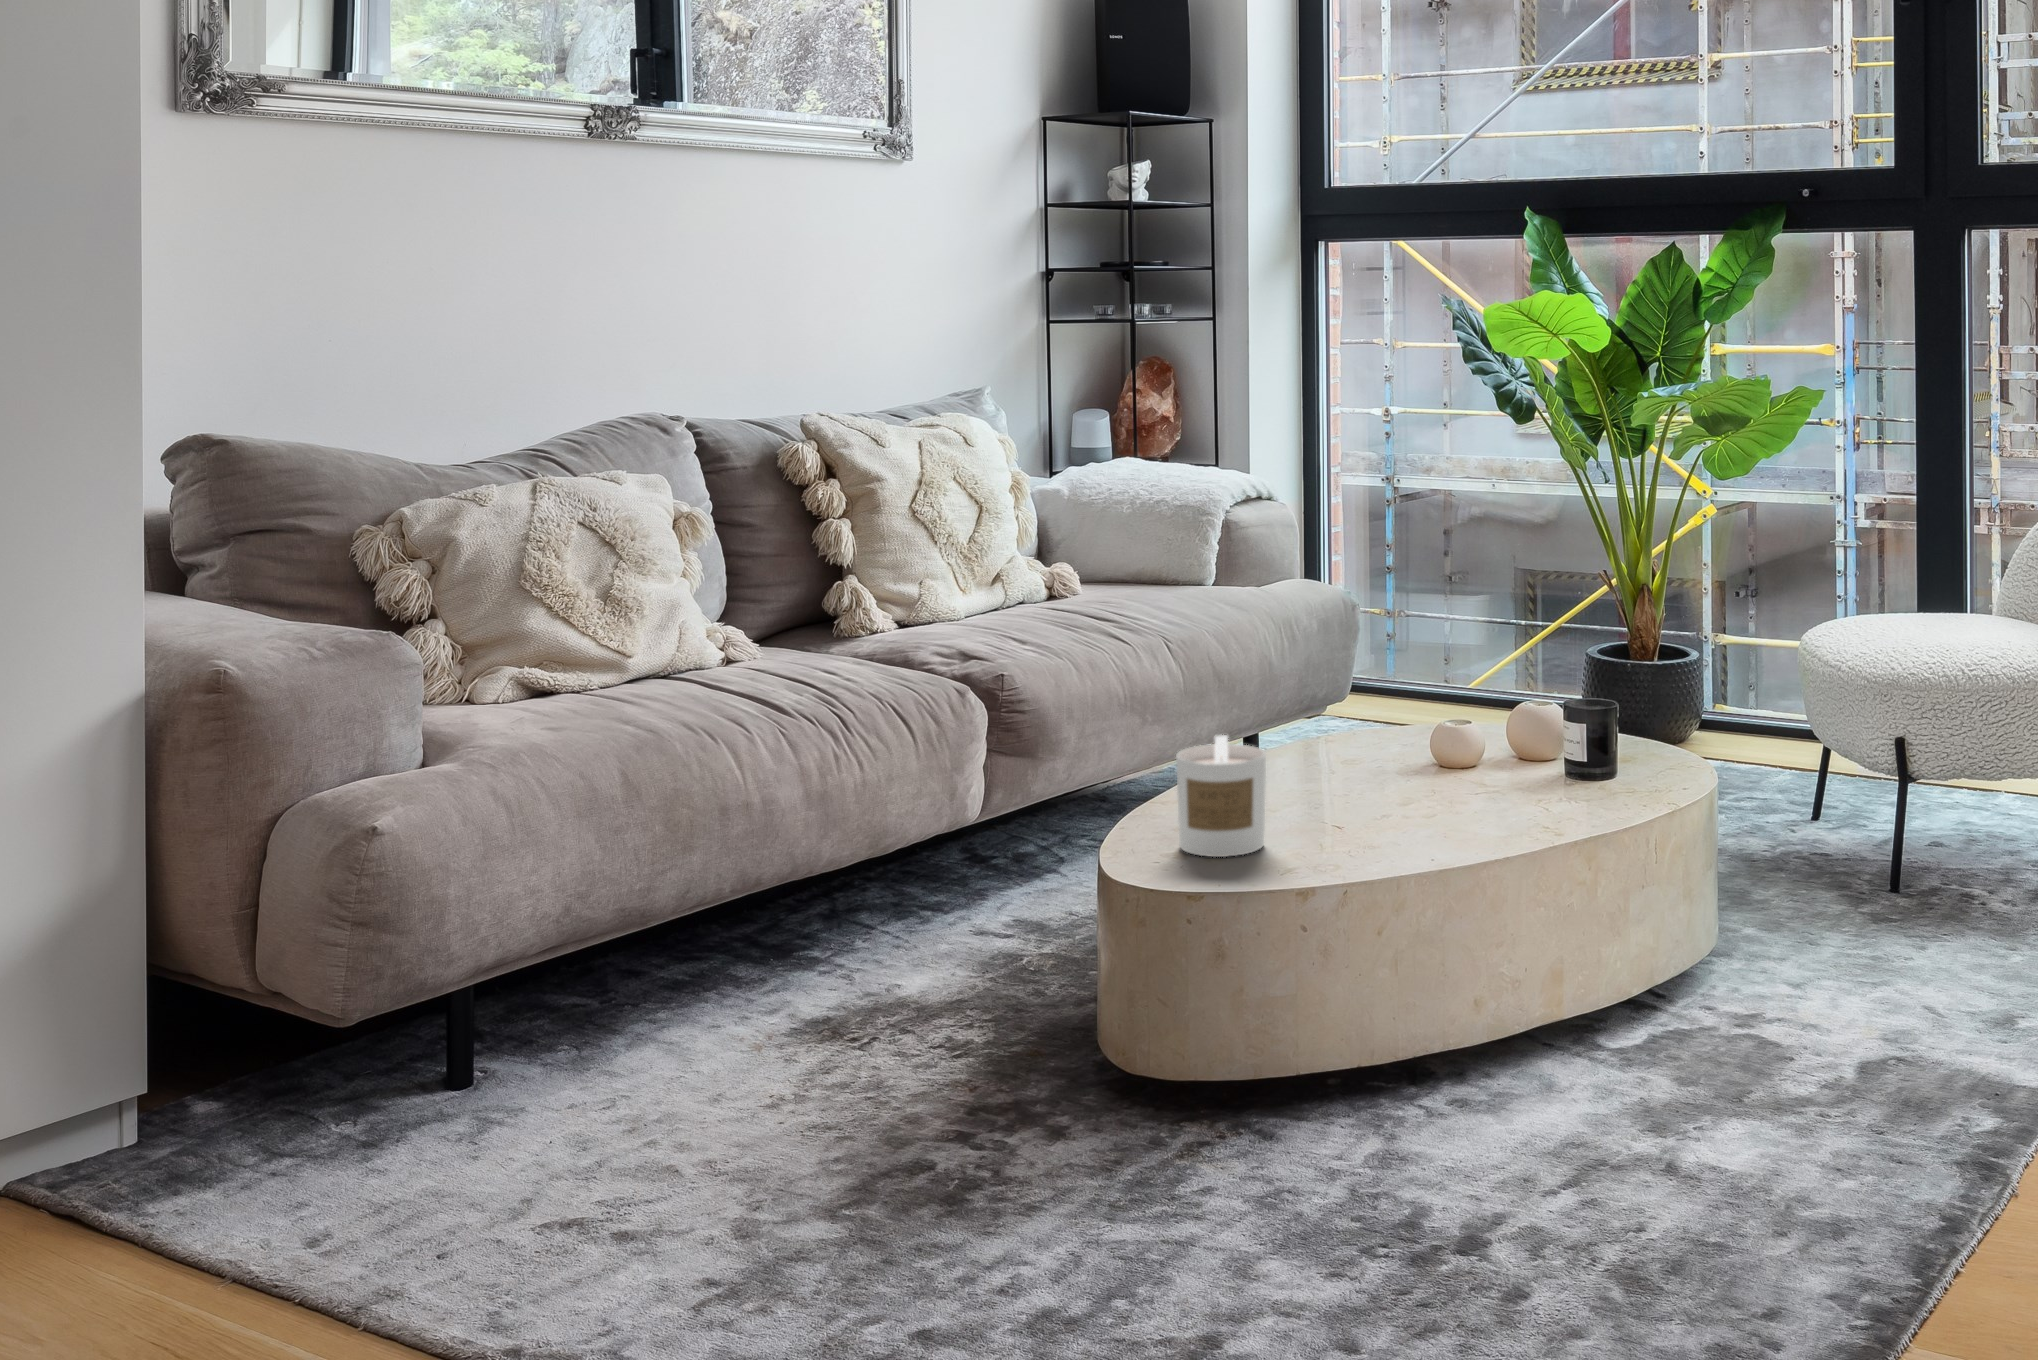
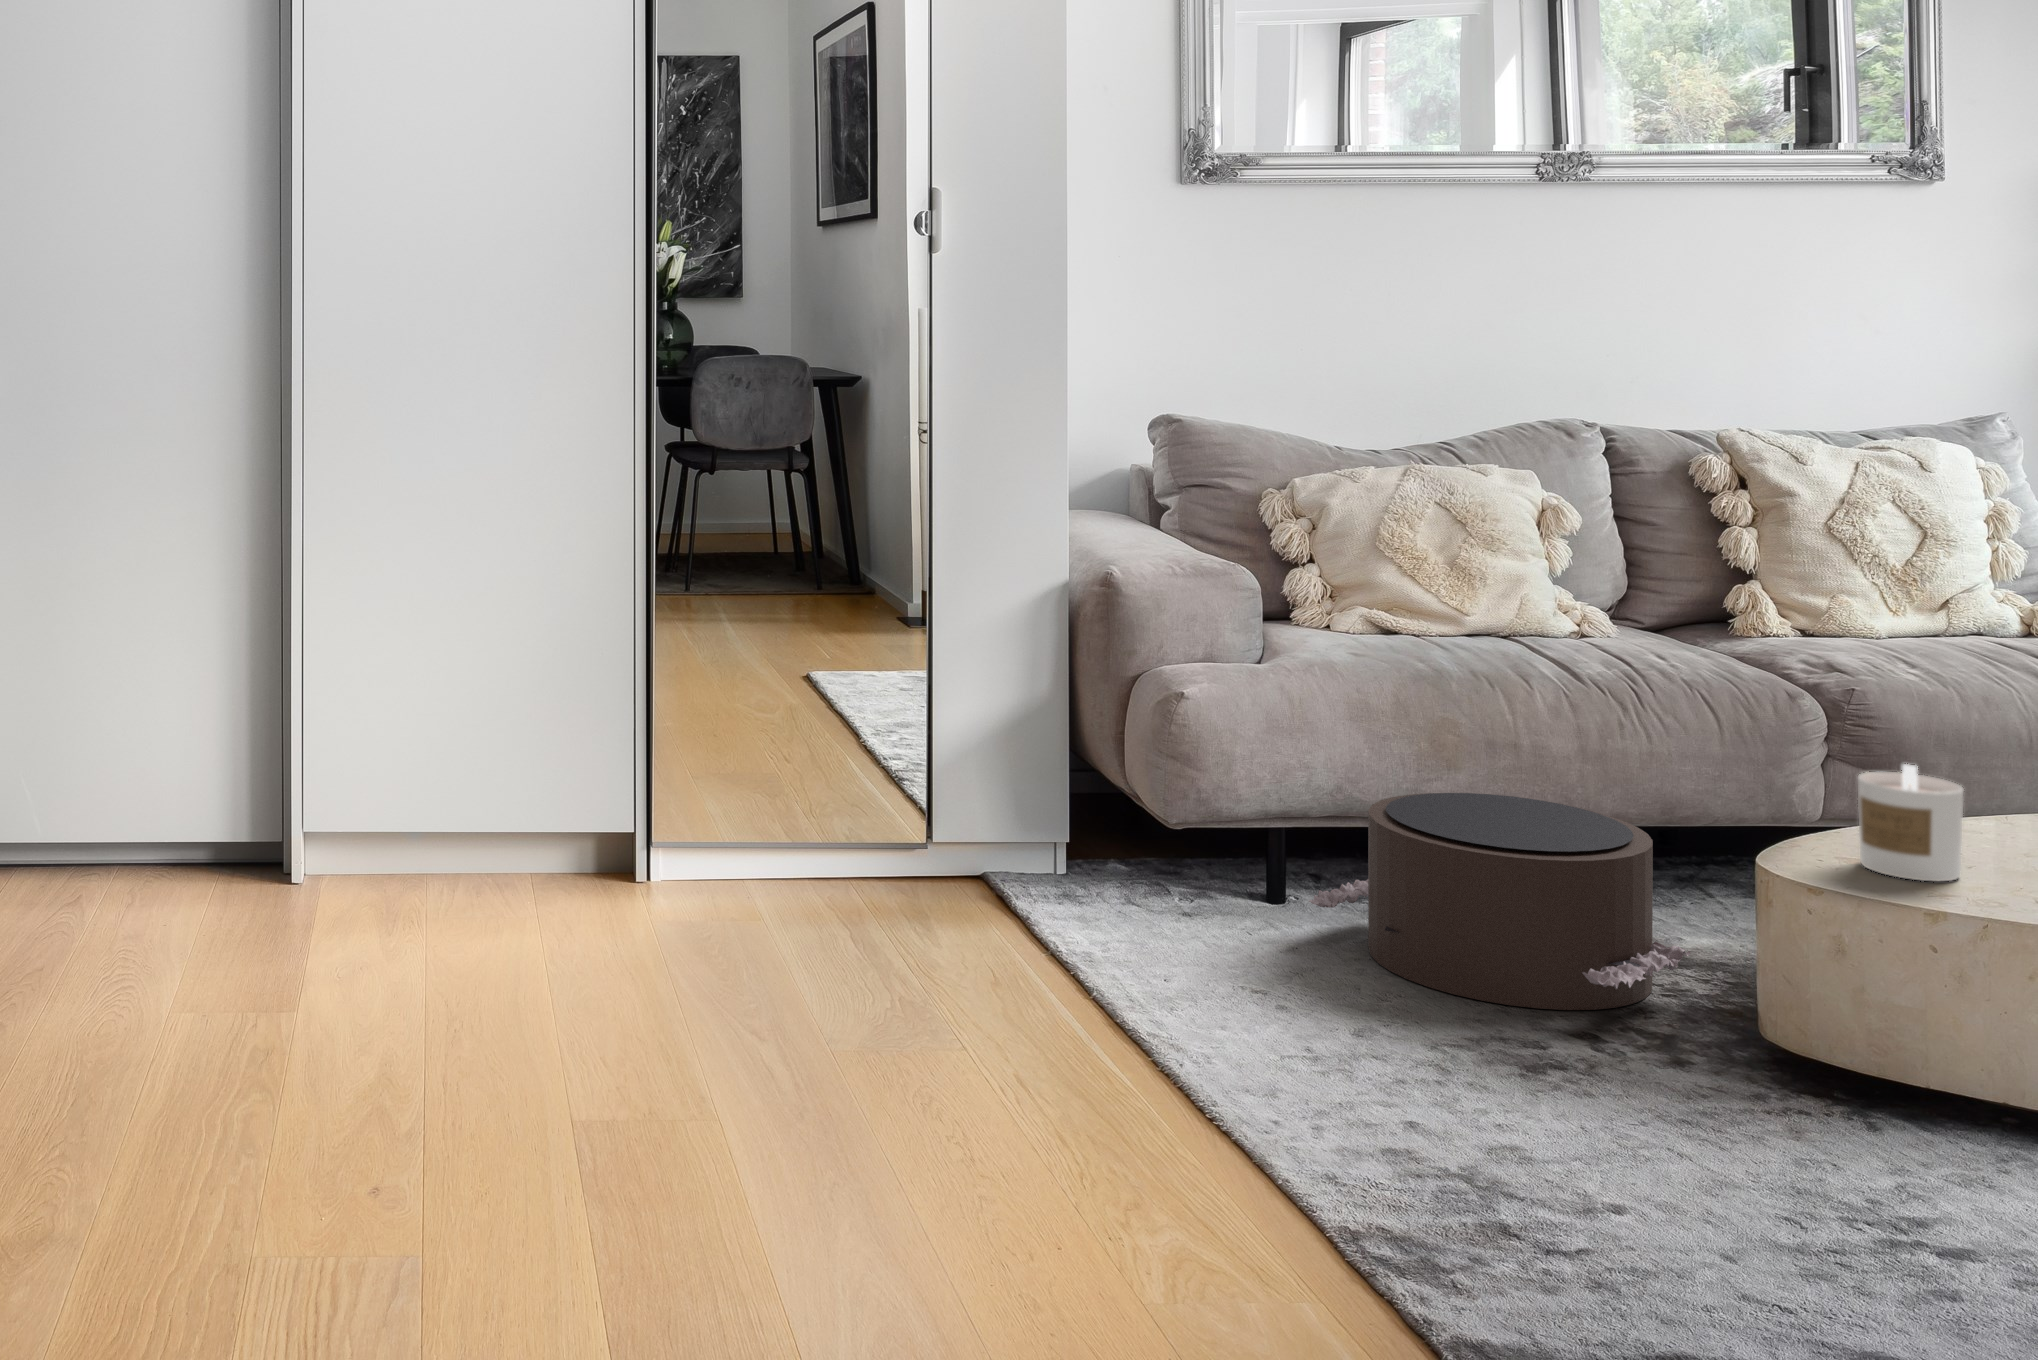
pouf: none [575,862,999,1142] -> present [1309,793,1690,1010]

